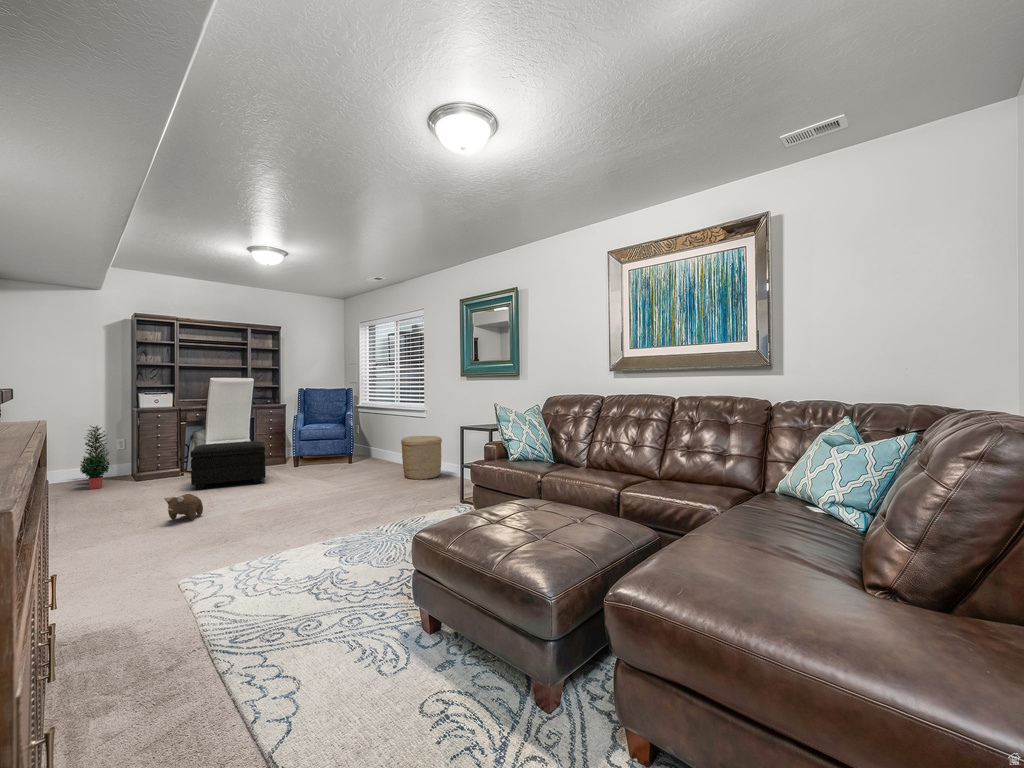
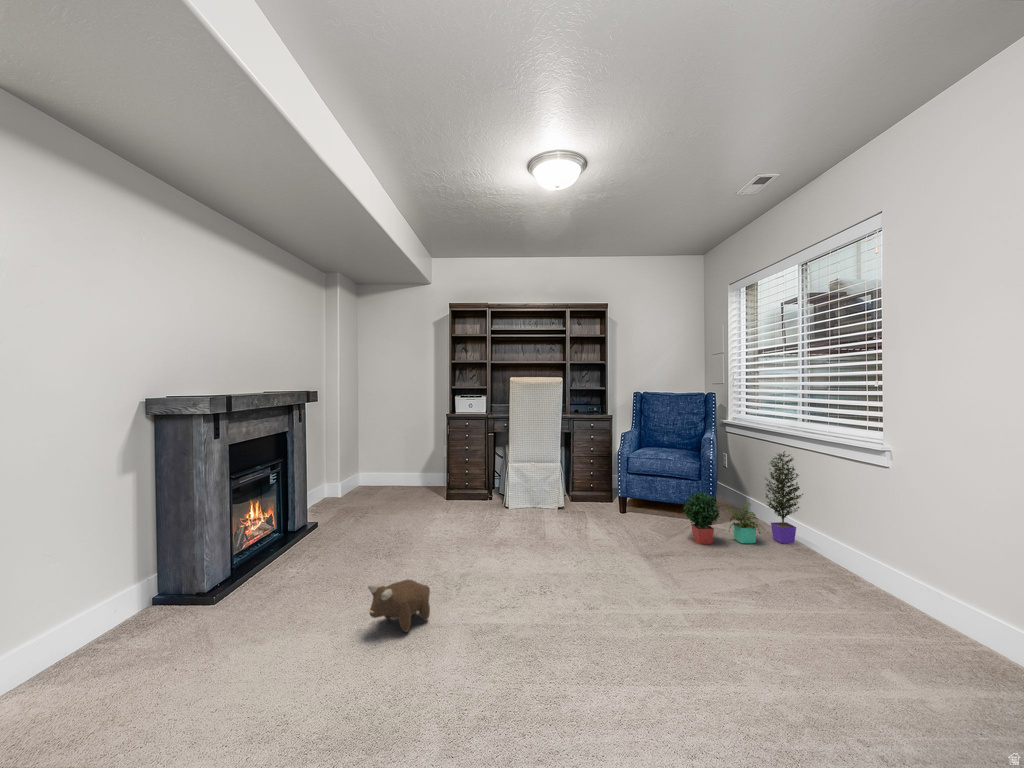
potted plant: present [80,426,109,489] -> present [683,451,803,544]
woven basket: present [401,436,442,480] -> none [820,508,943,633]
footstool: present [191,441,266,490] -> none [471,470,573,544]

